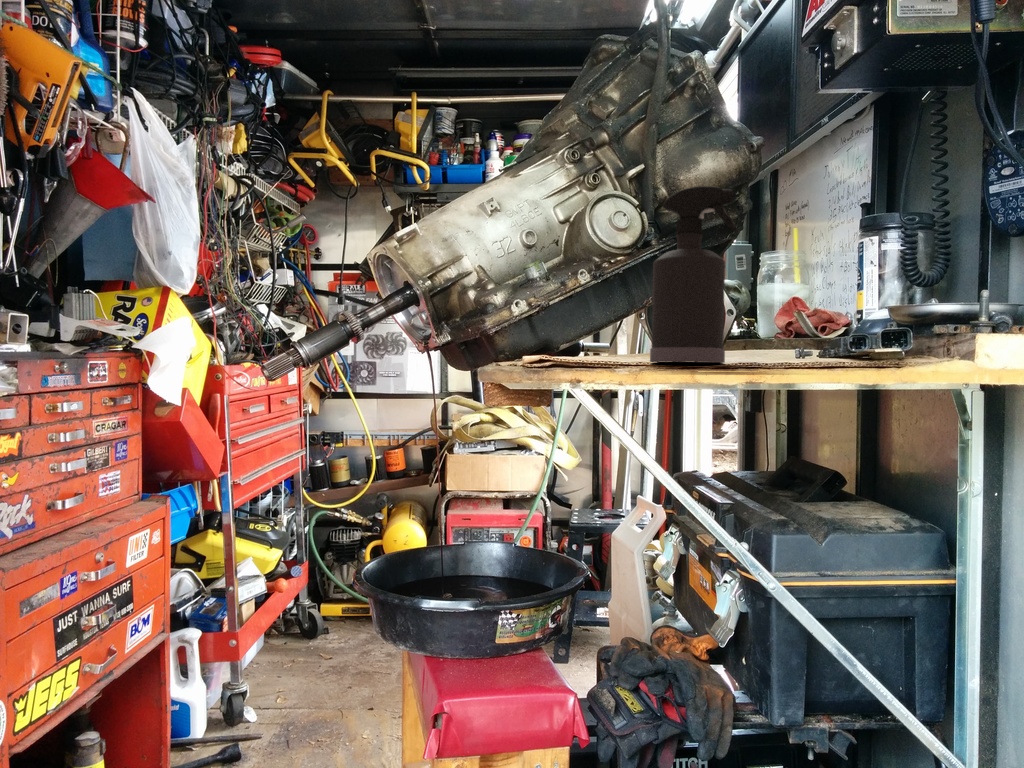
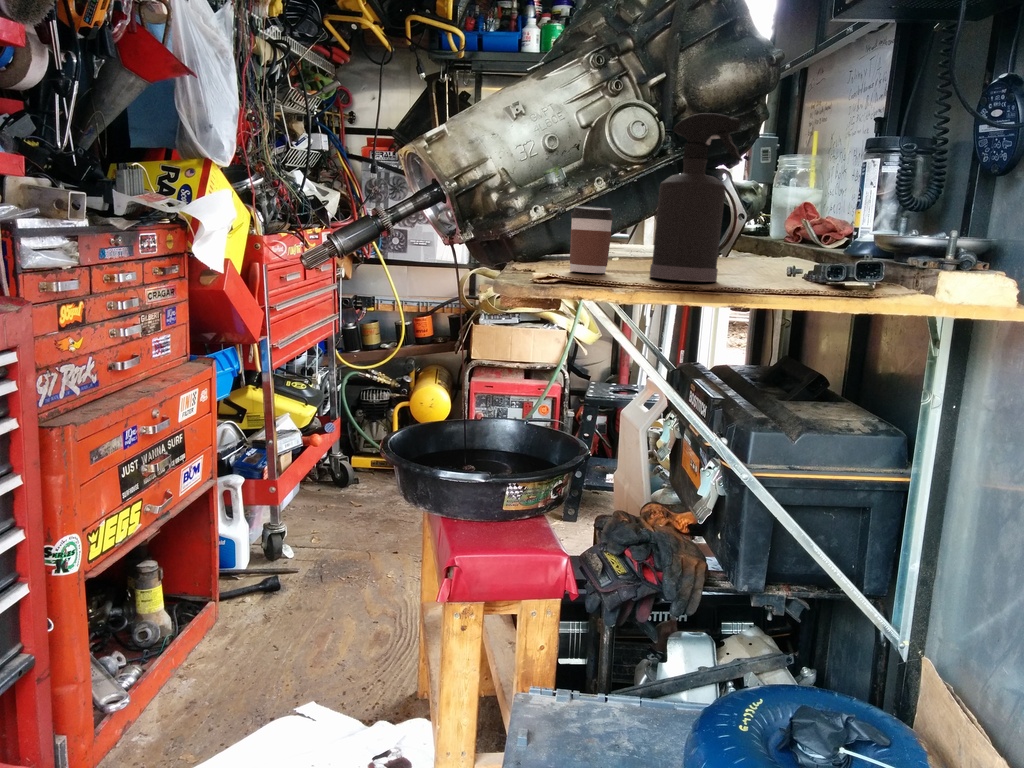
coffee cup: none [558,293,605,362] -> present [570,206,613,273]

